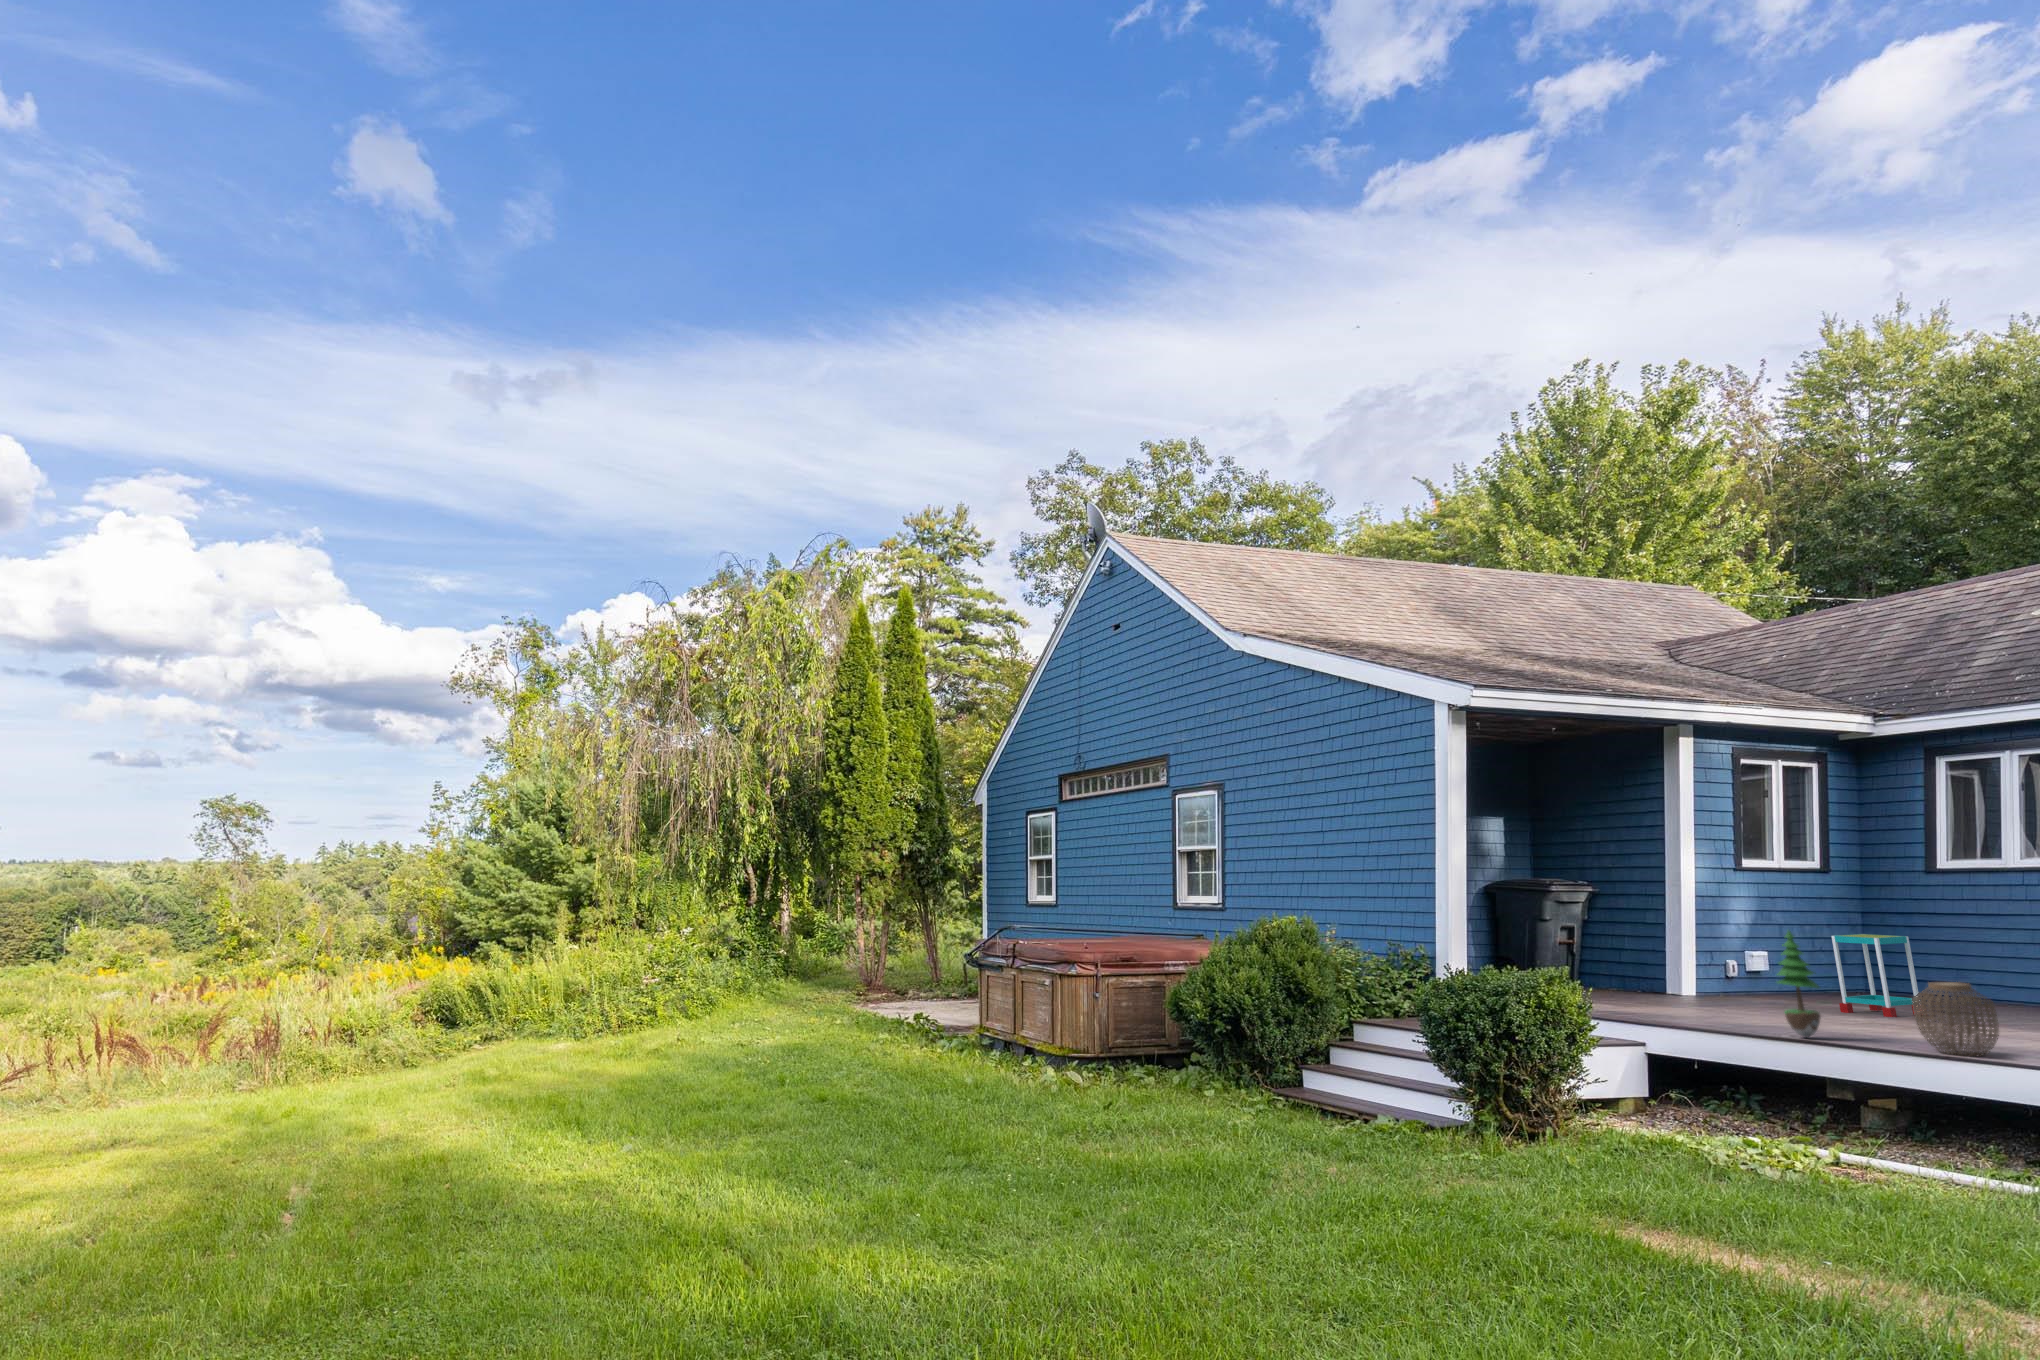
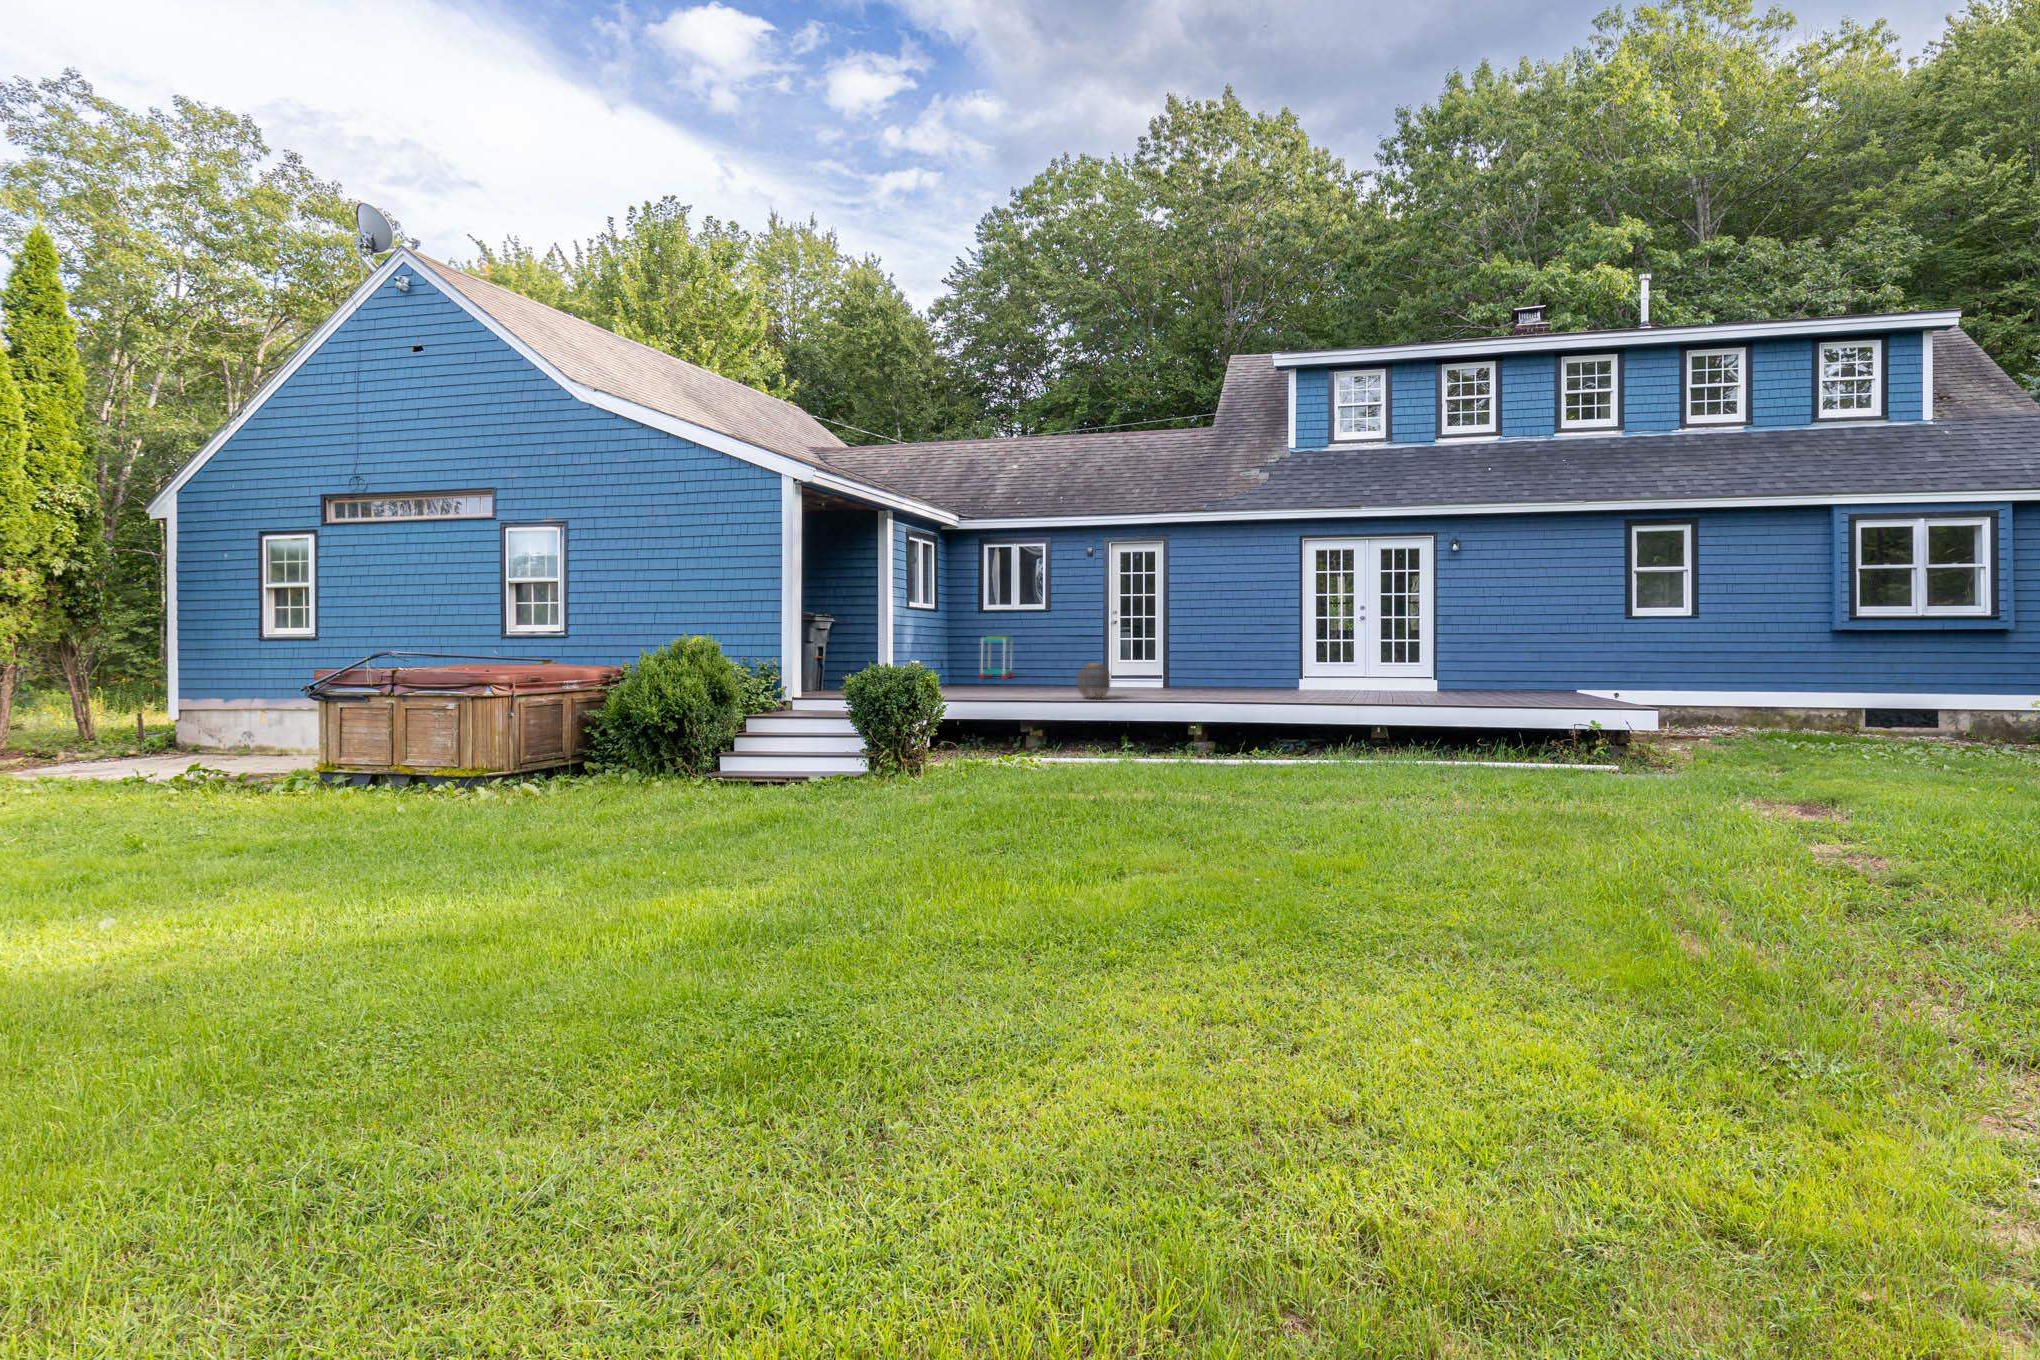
potted tree: present [1777,931,1821,1038] -> none [1011,638,1032,697]

